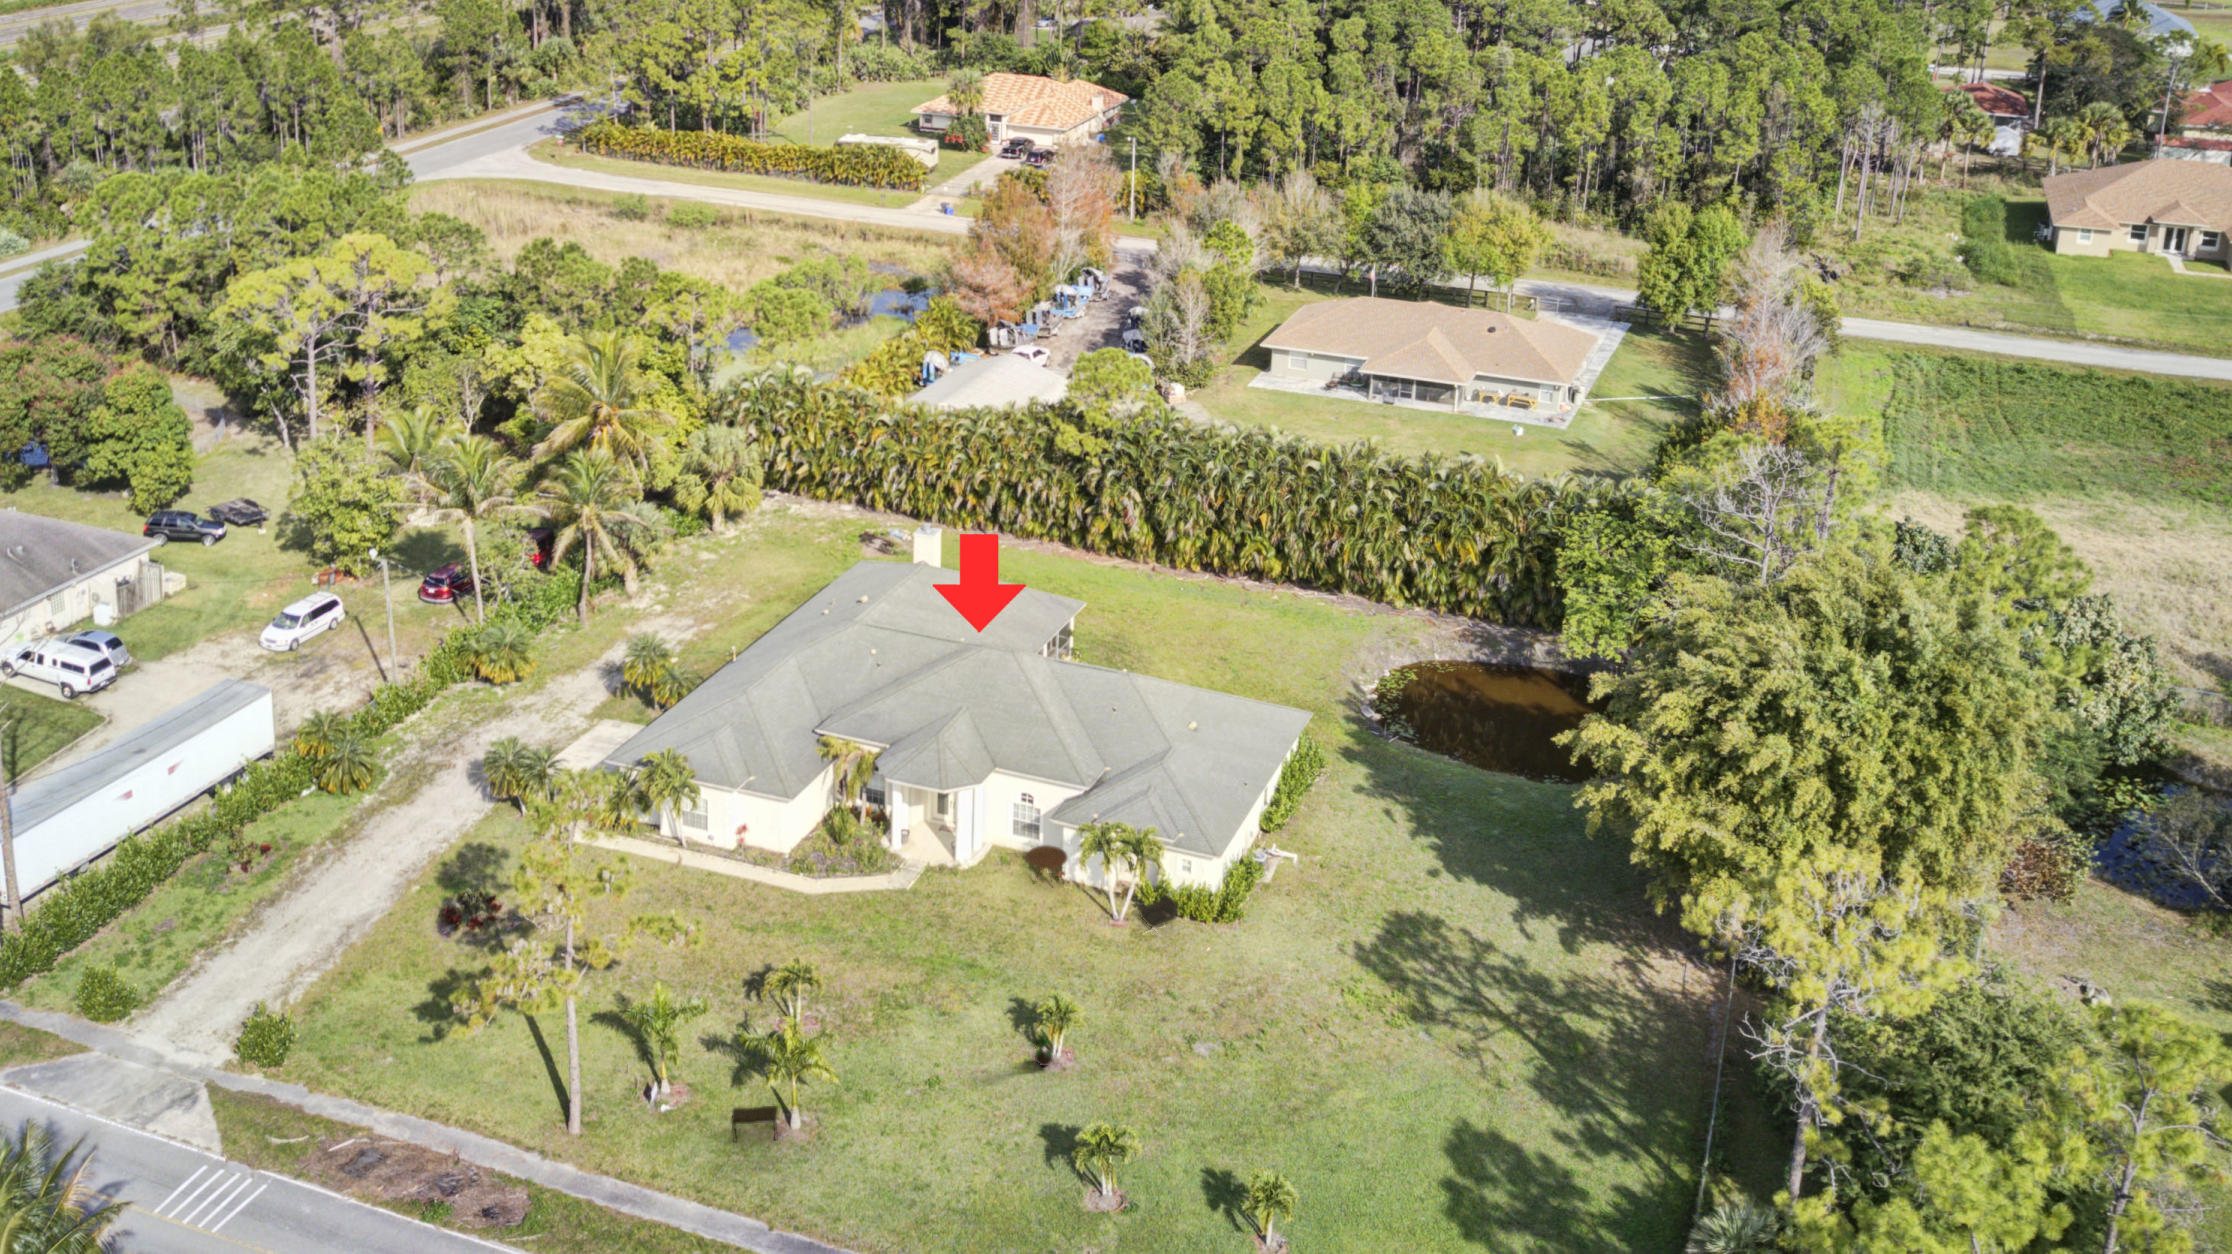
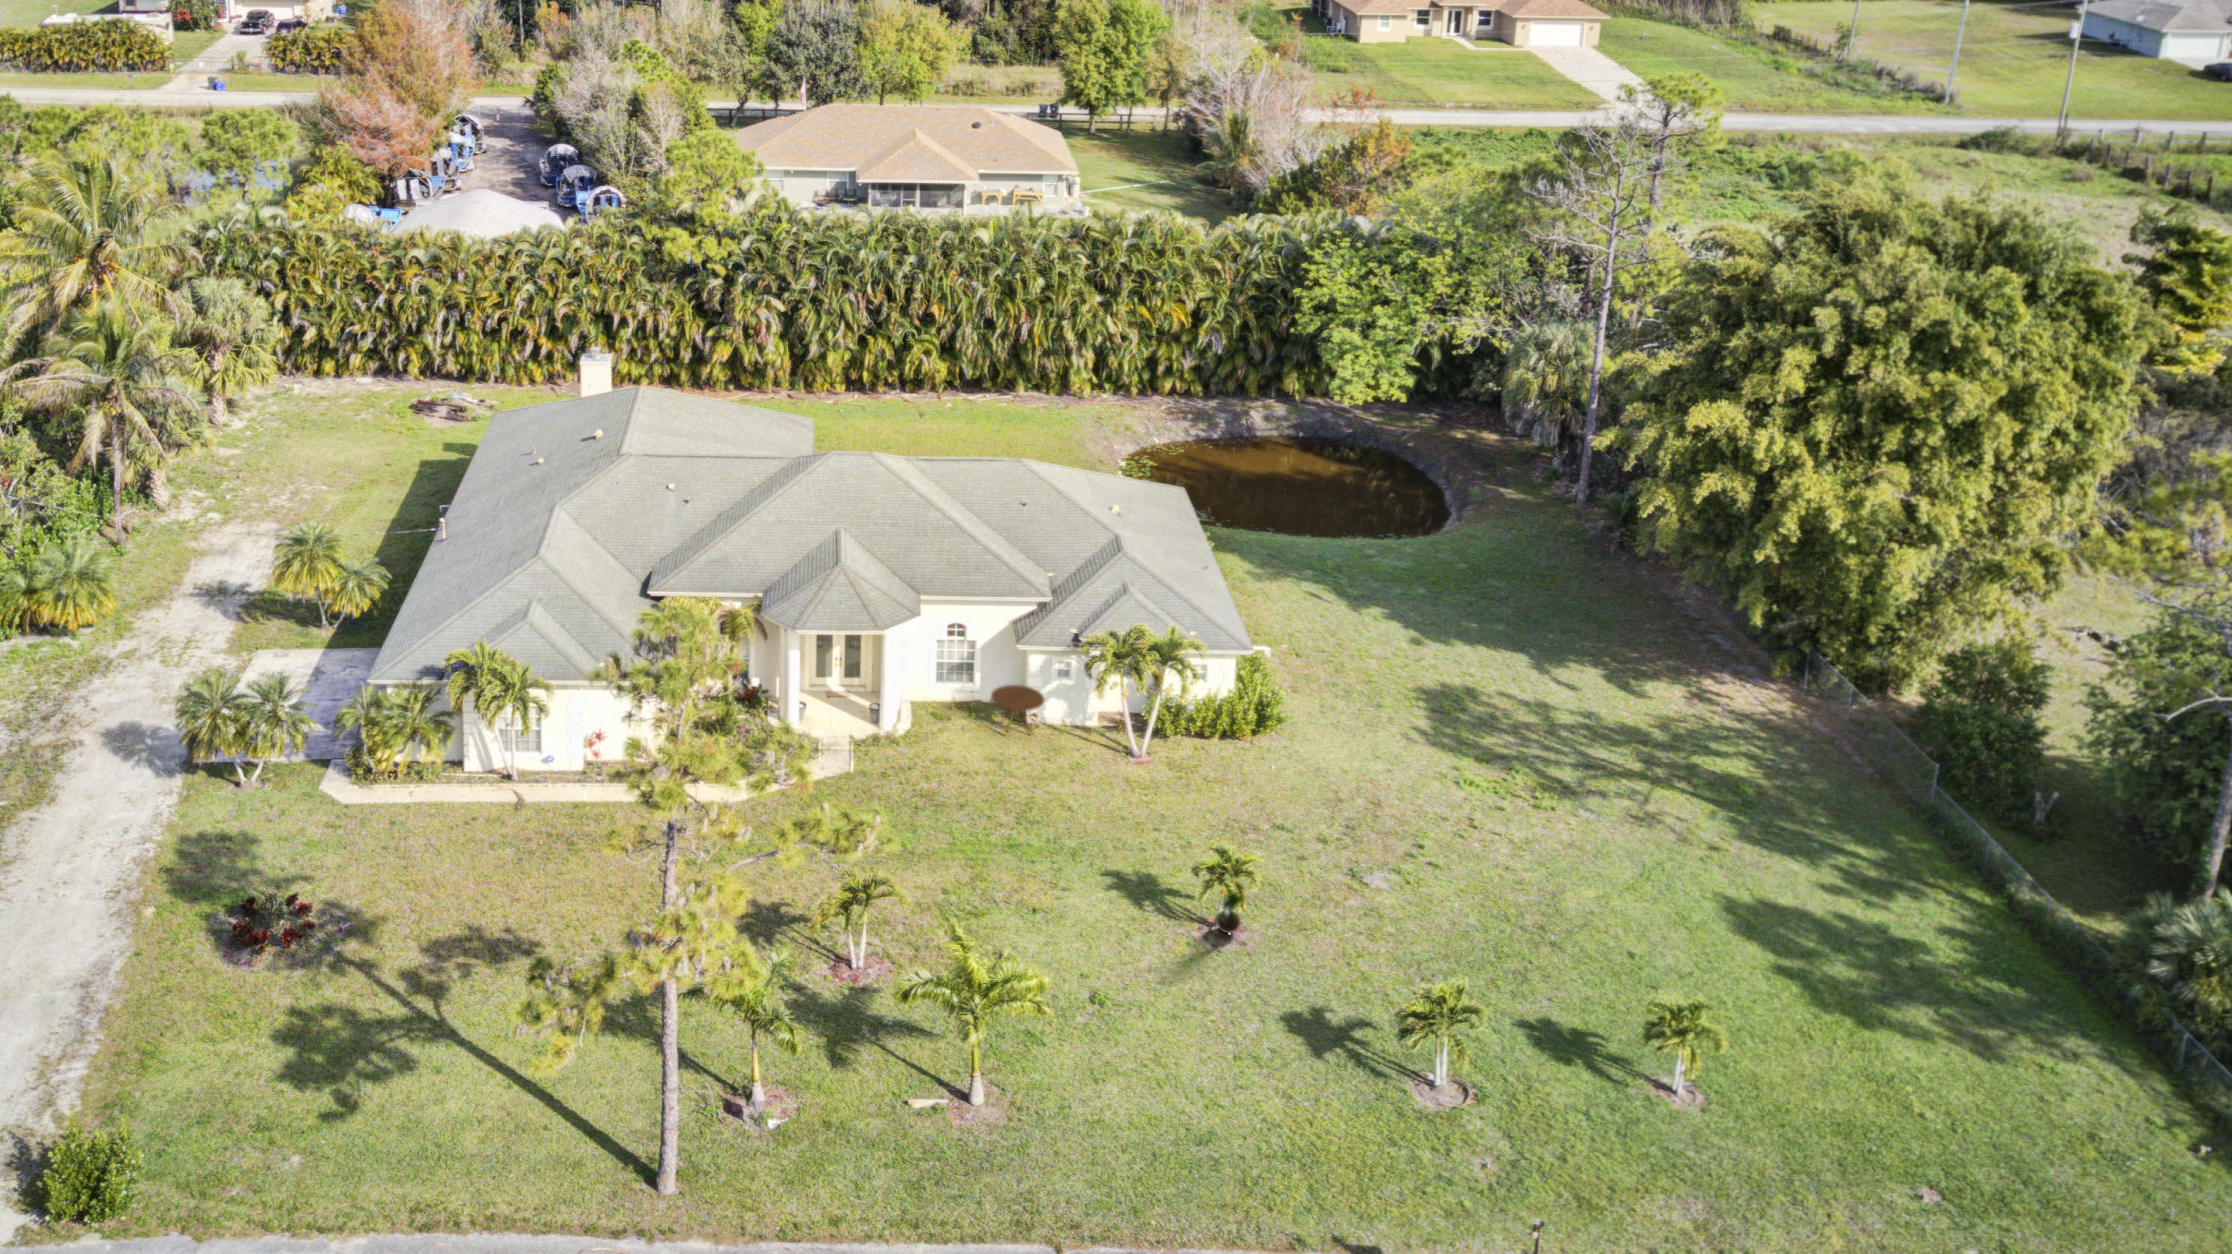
lounge chair: present [1138,894,1179,930] -> none [1164,707,1215,762]
bench: present [732,1106,778,1141] -> none [940,1073,1015,1142]

